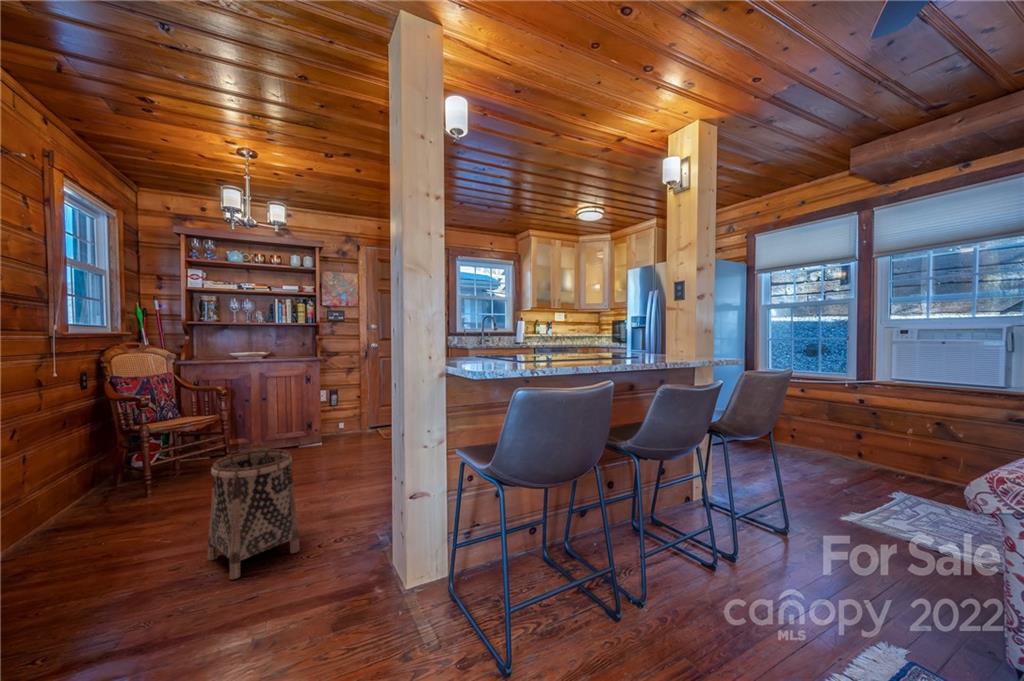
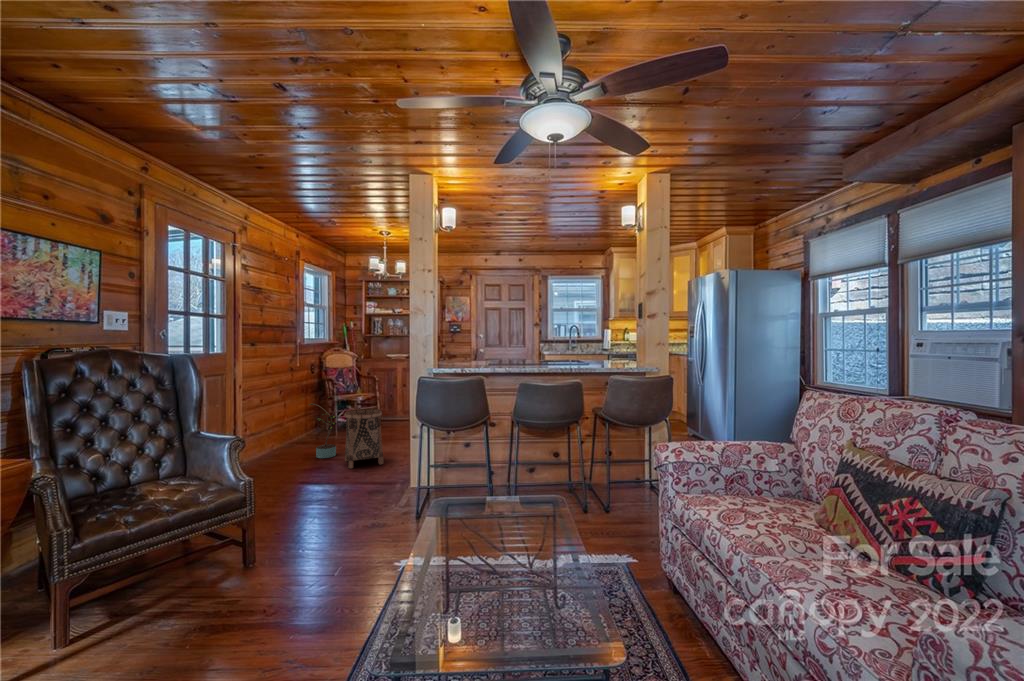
potted plant: none [102,434,194,565] -> present [309,397,344,458]

